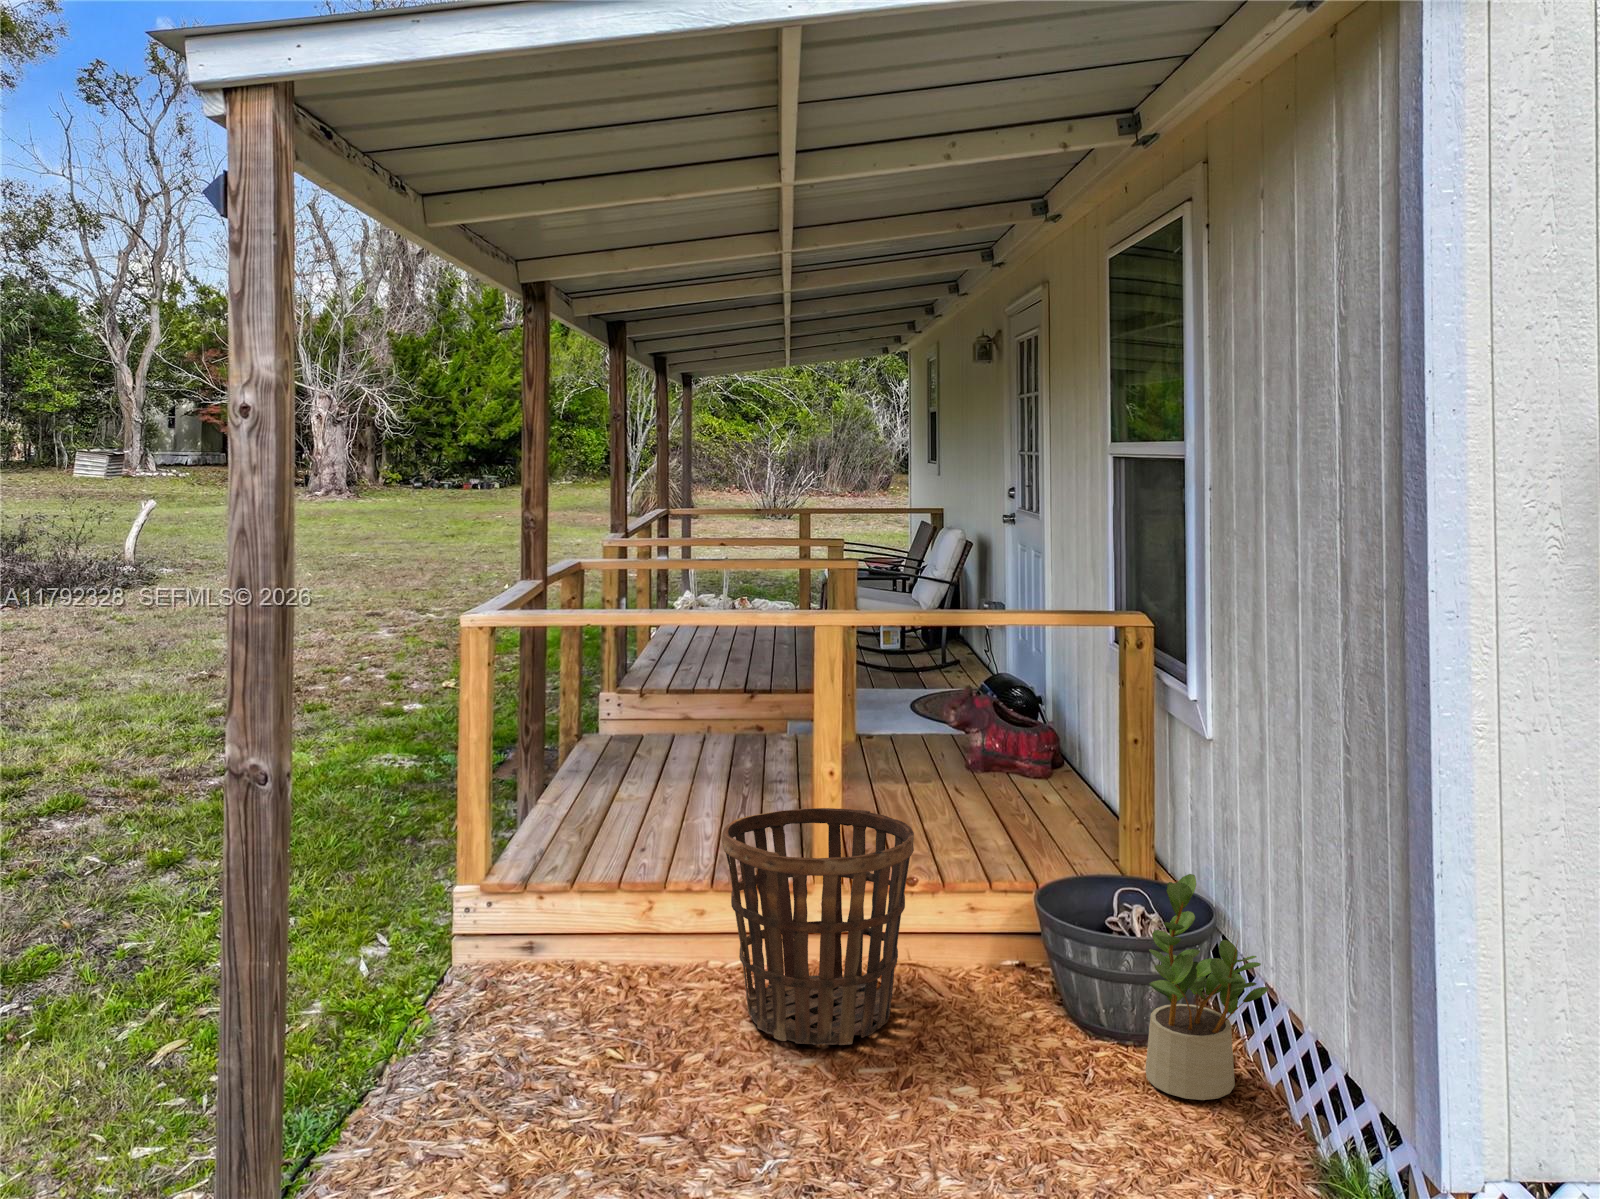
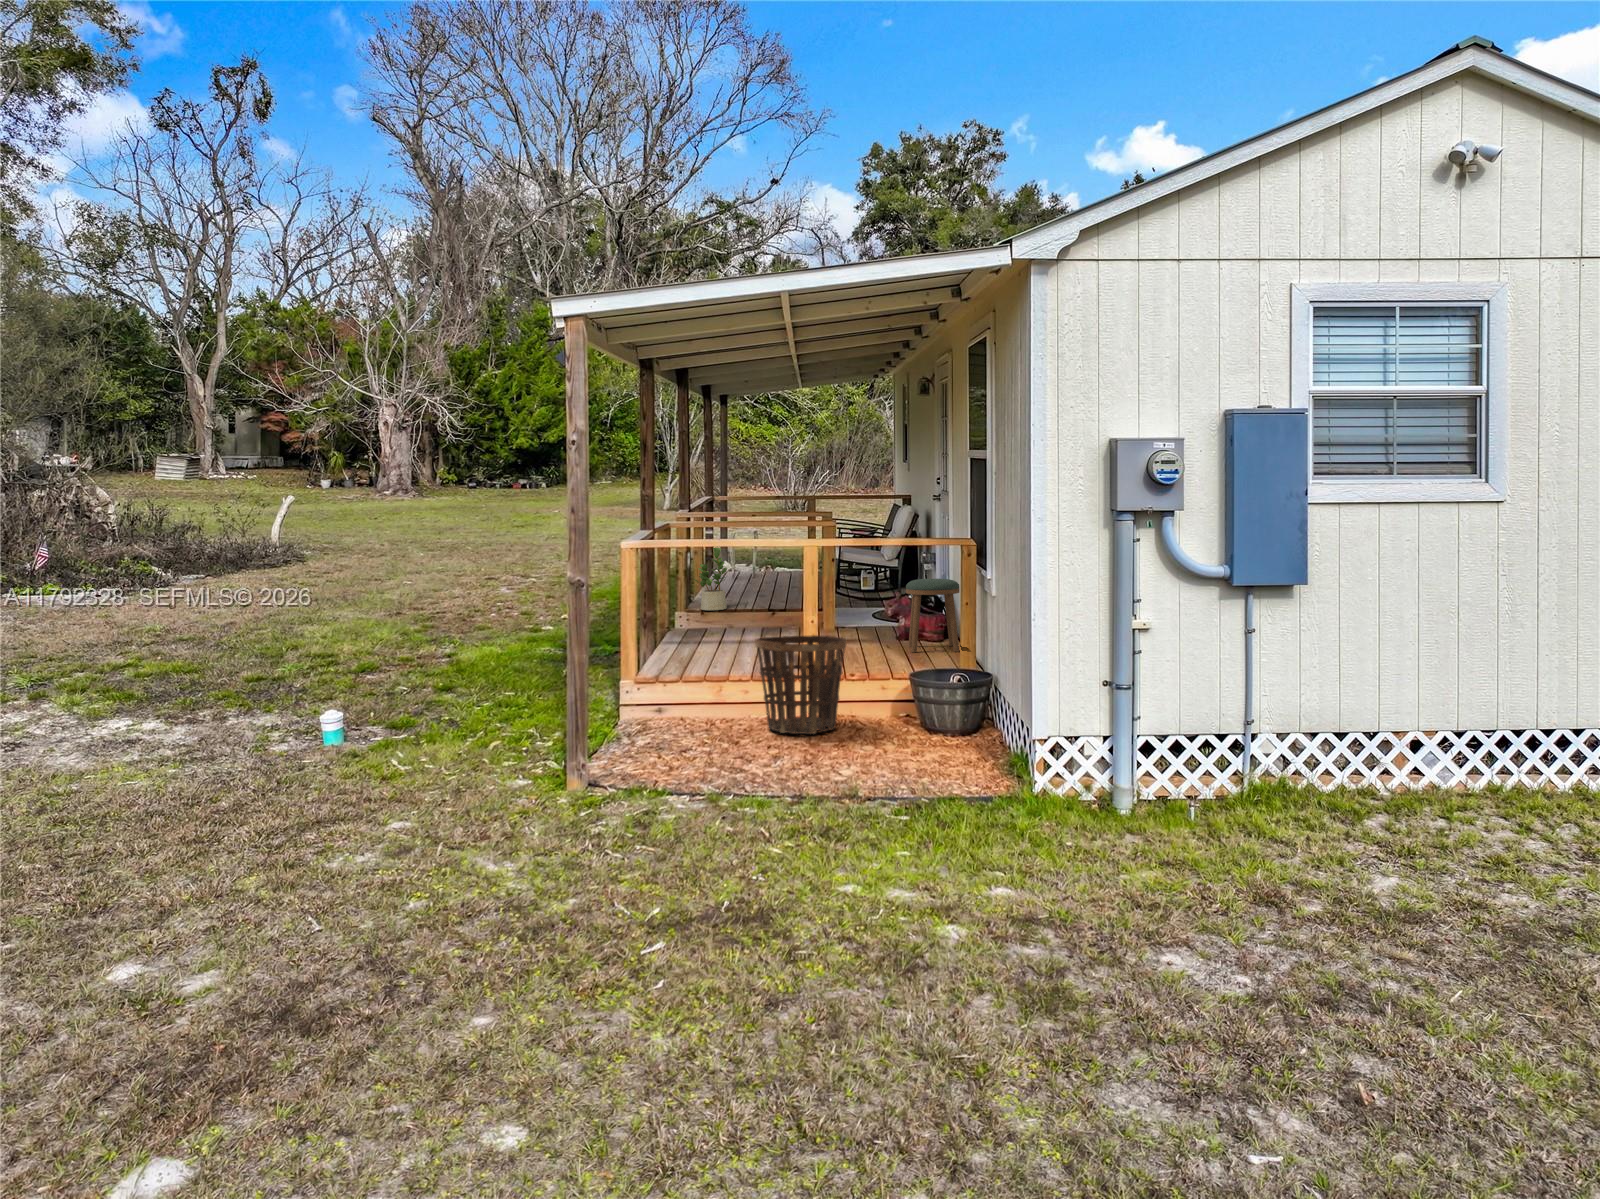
stool: none [988,665,1086,800] -> present [906,579,959,652]
potted plant: present [1145,874,1268,1100] -> present [694,546,727,611]

